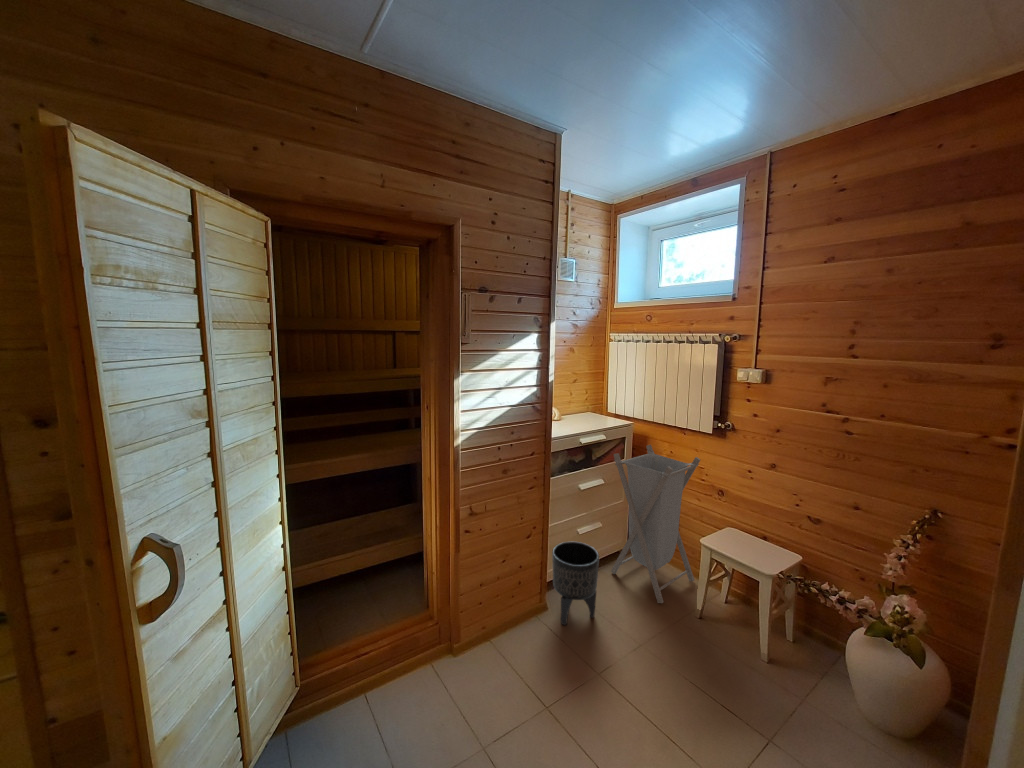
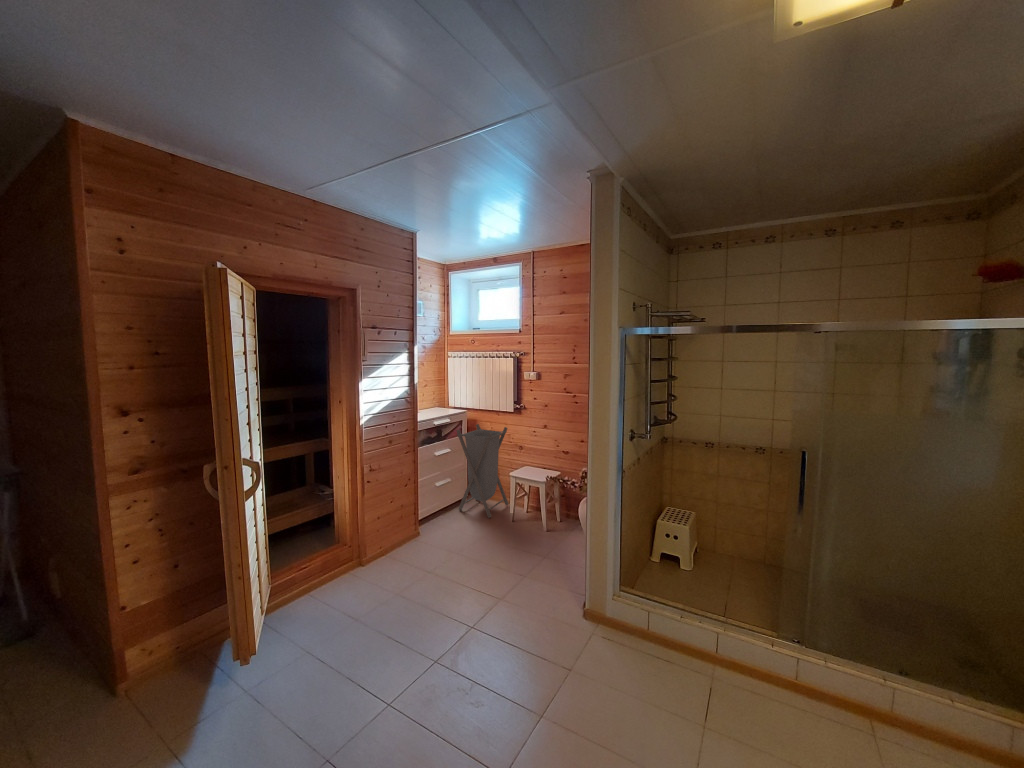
planter: present [552,541,599,625] -> none [423,488,453,539]

